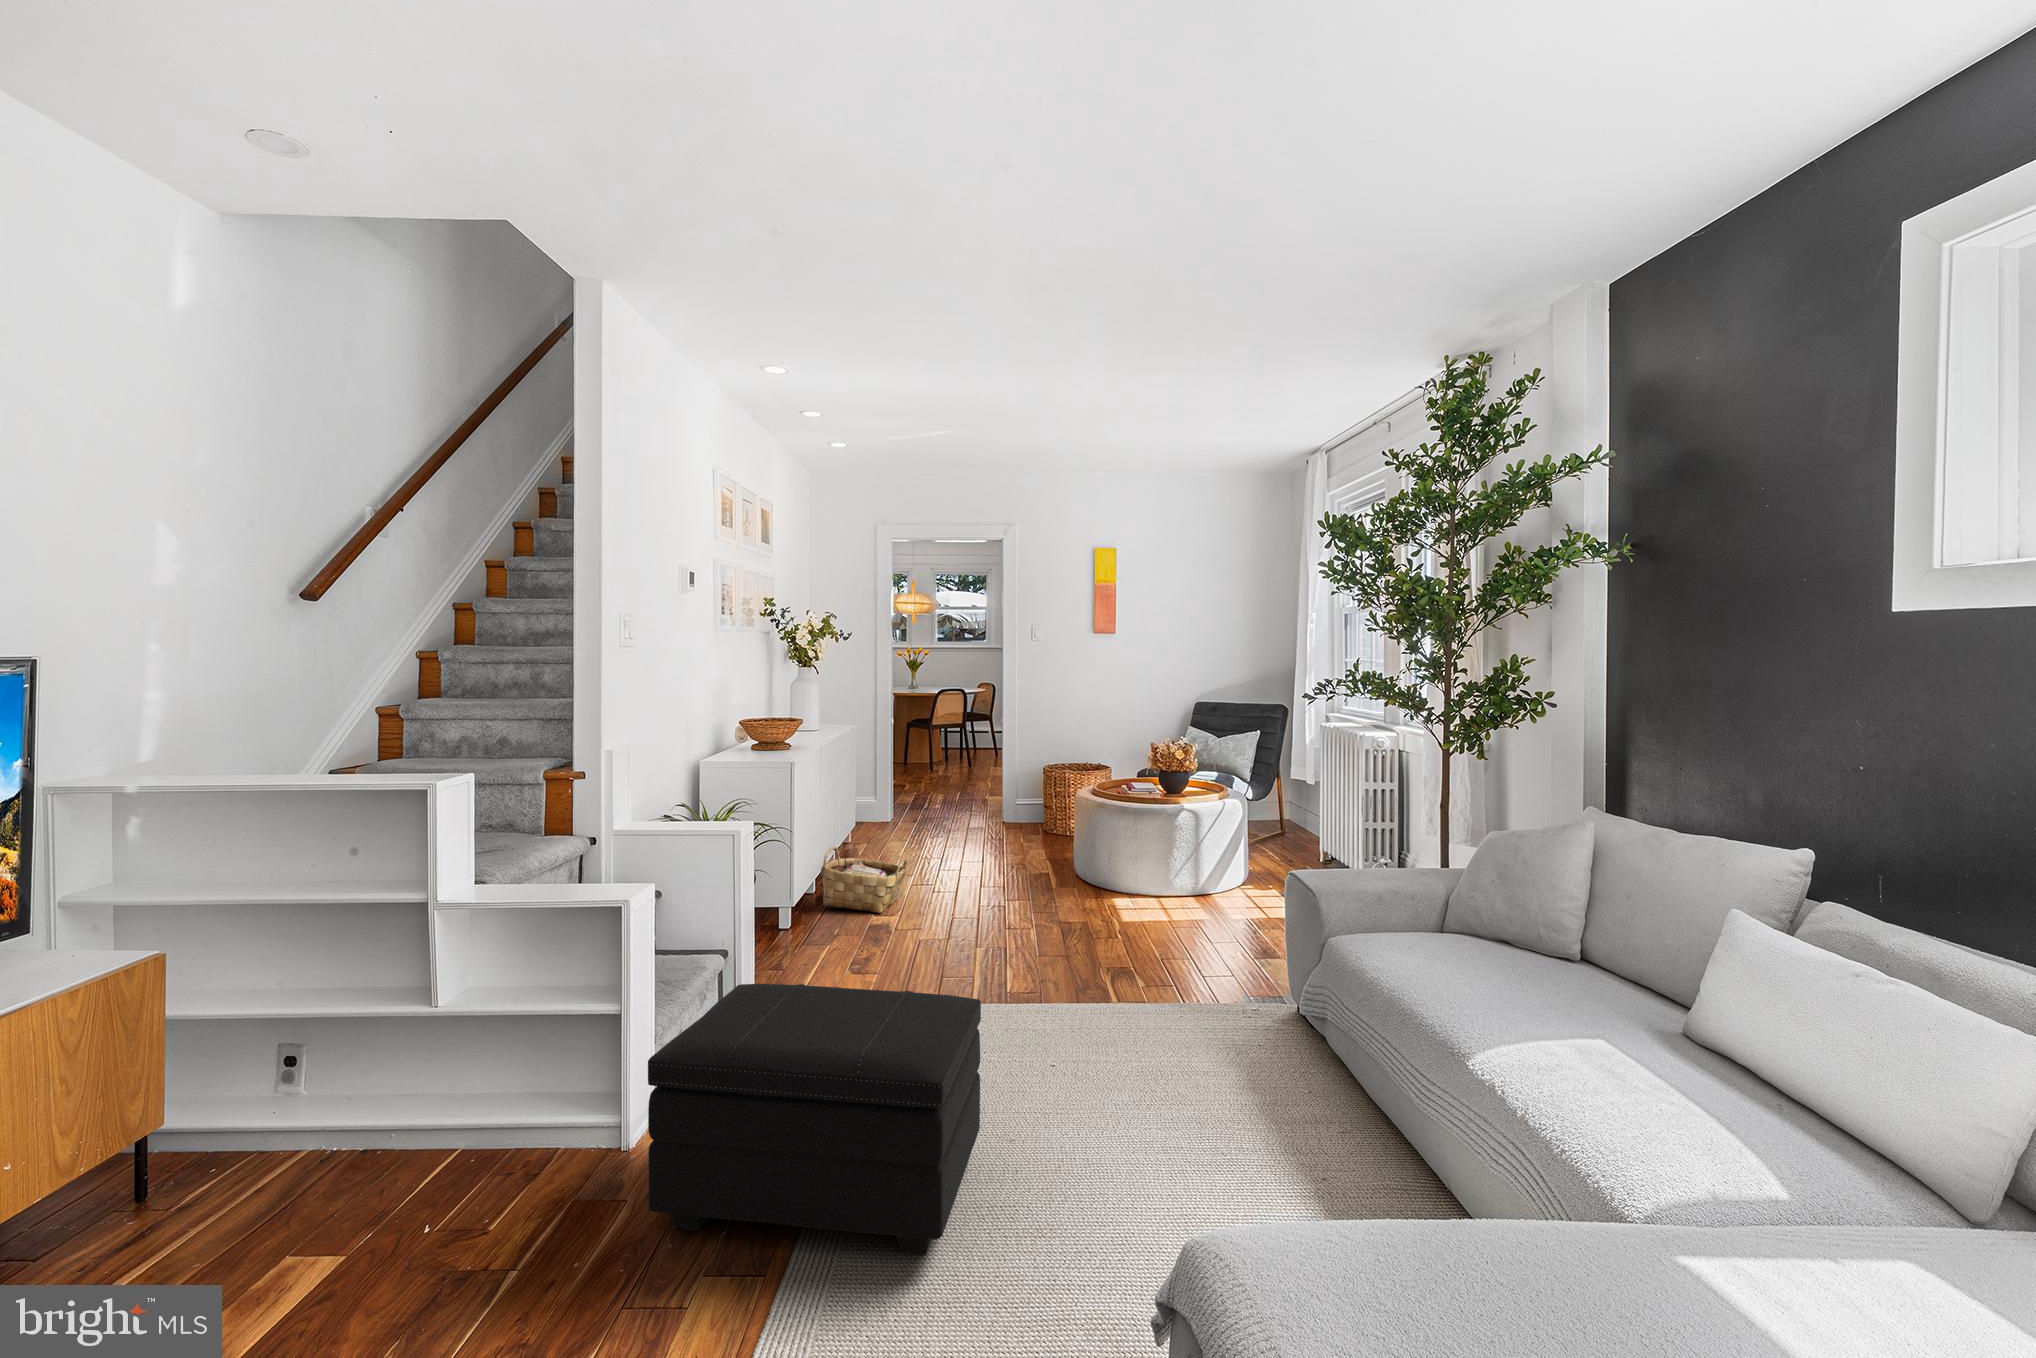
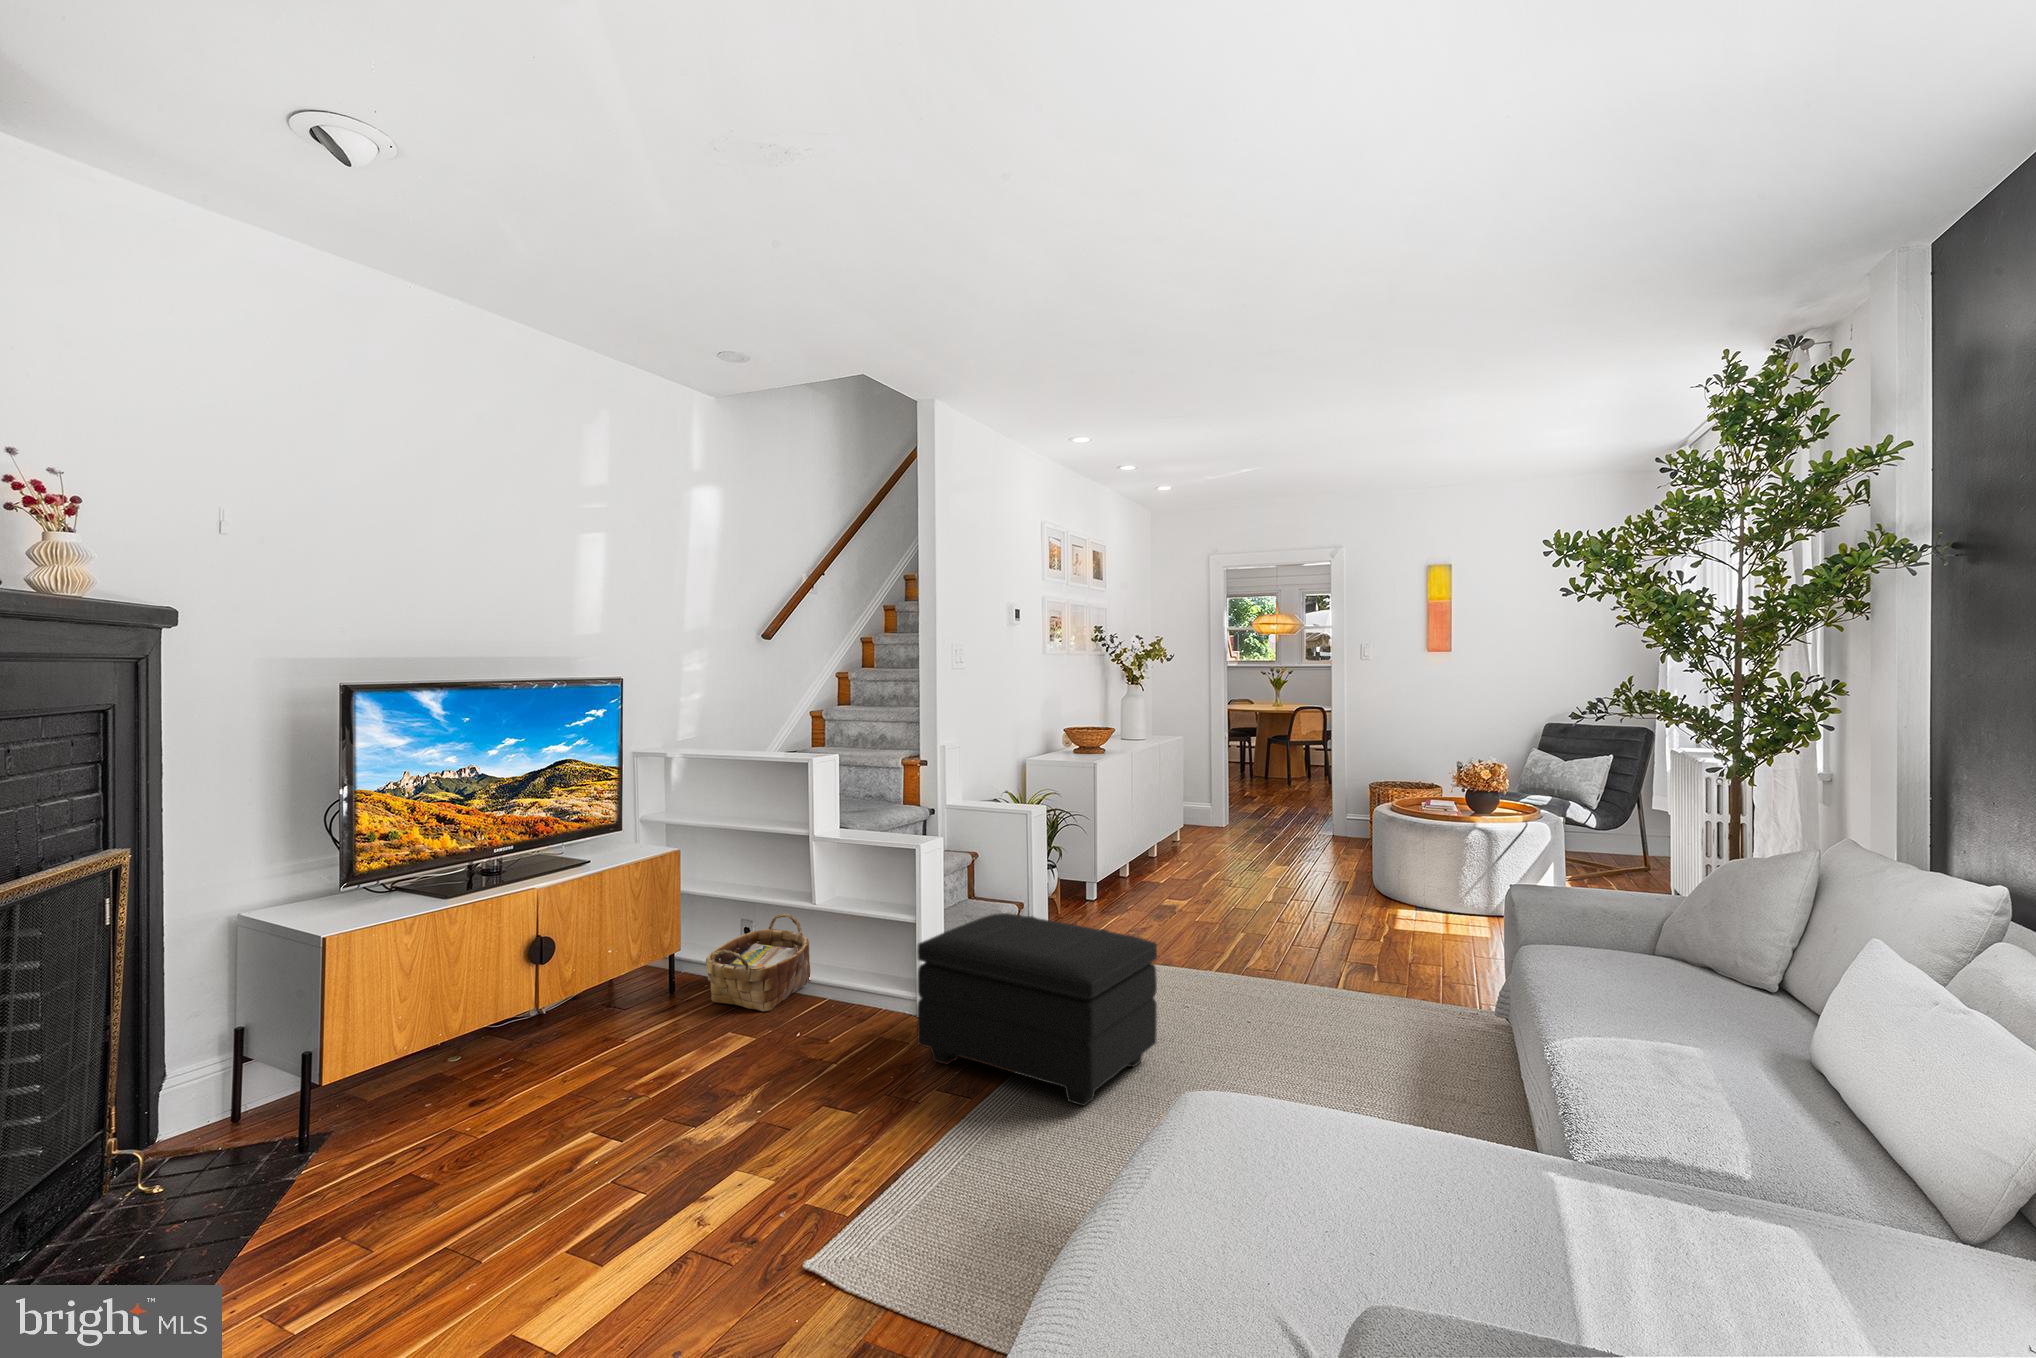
woven basket: present [821,846,907,913] -> present [706,914,811,1011]

